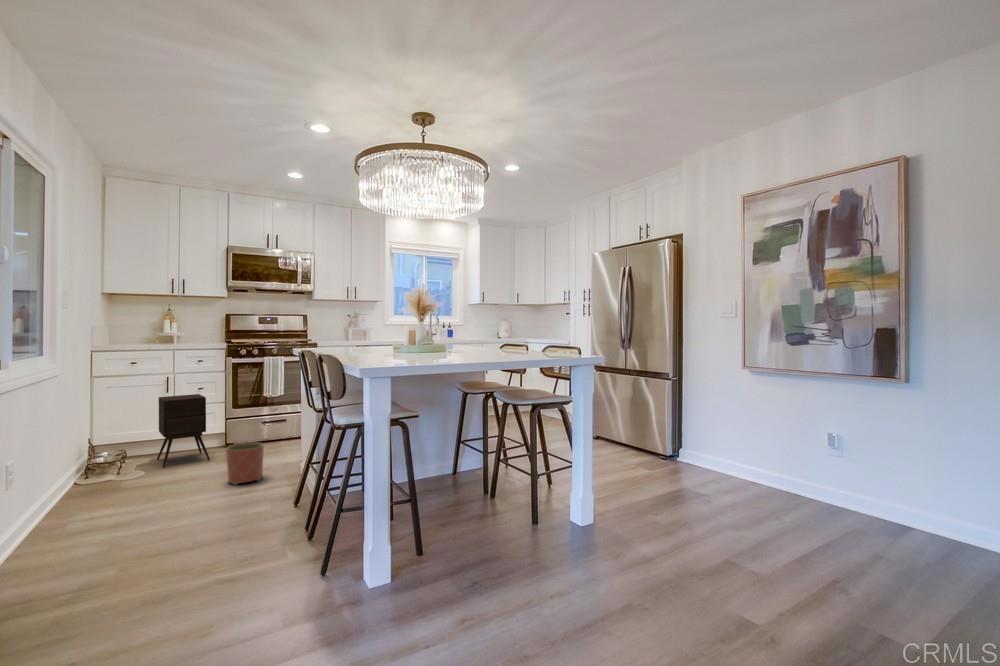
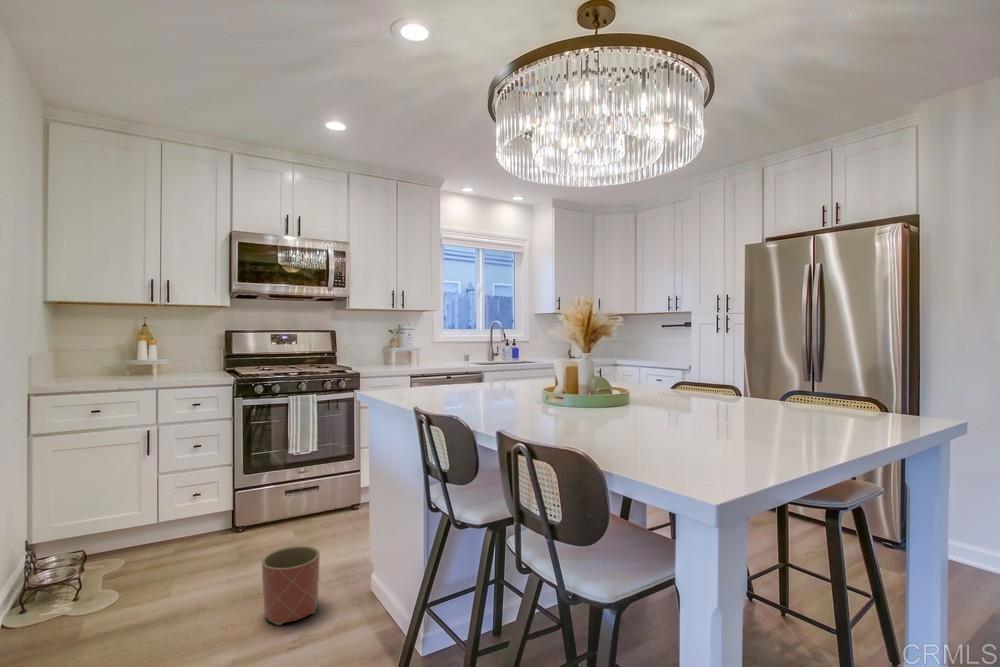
side table: present [157,394,210,468] -> none [134,457,219,583]

